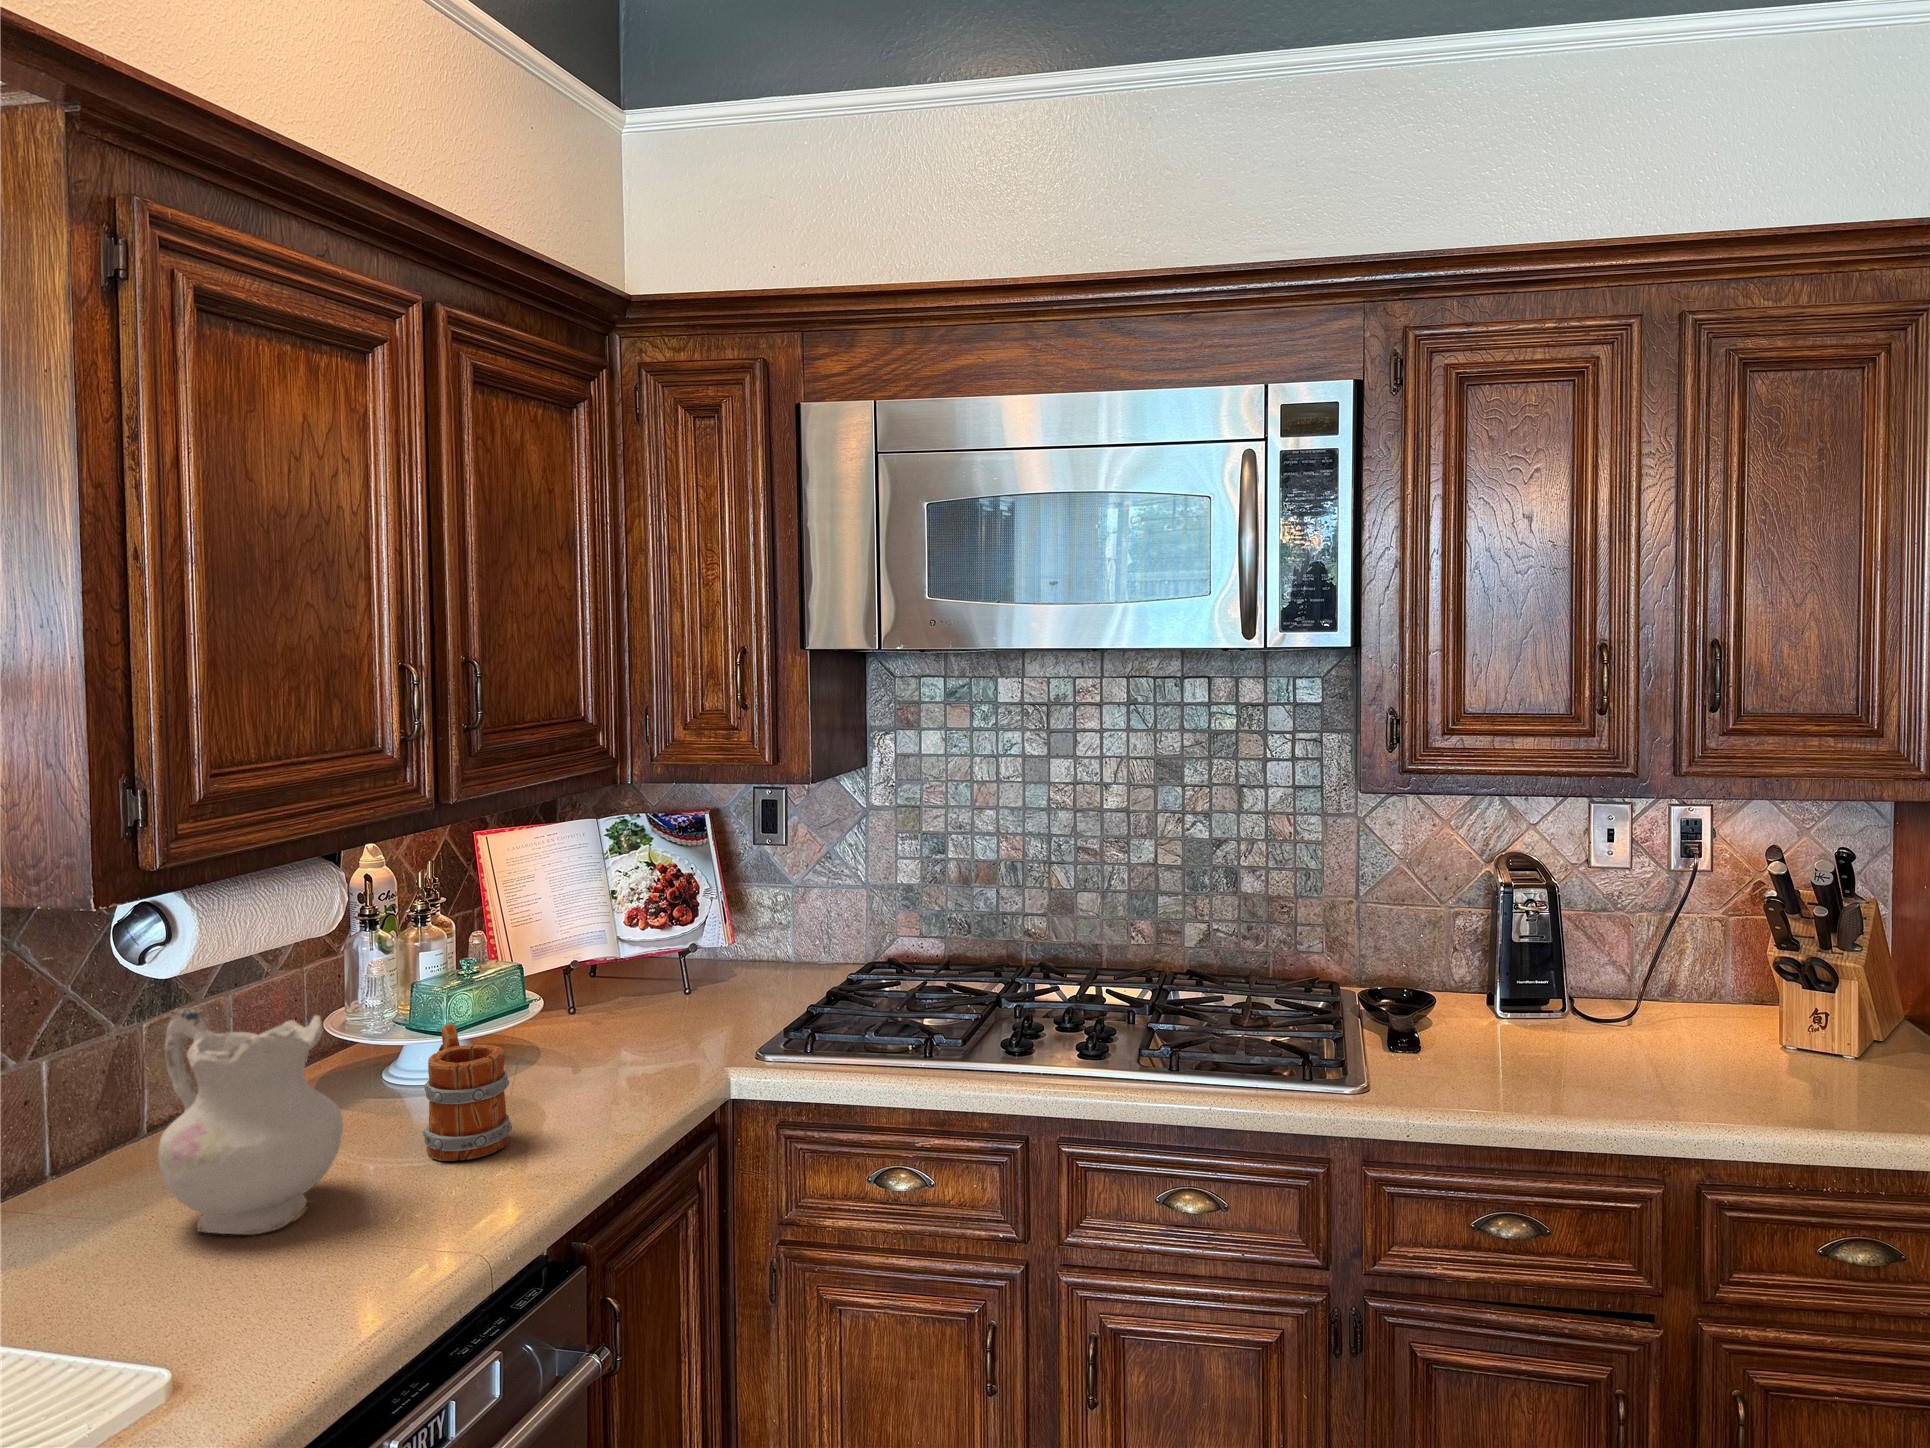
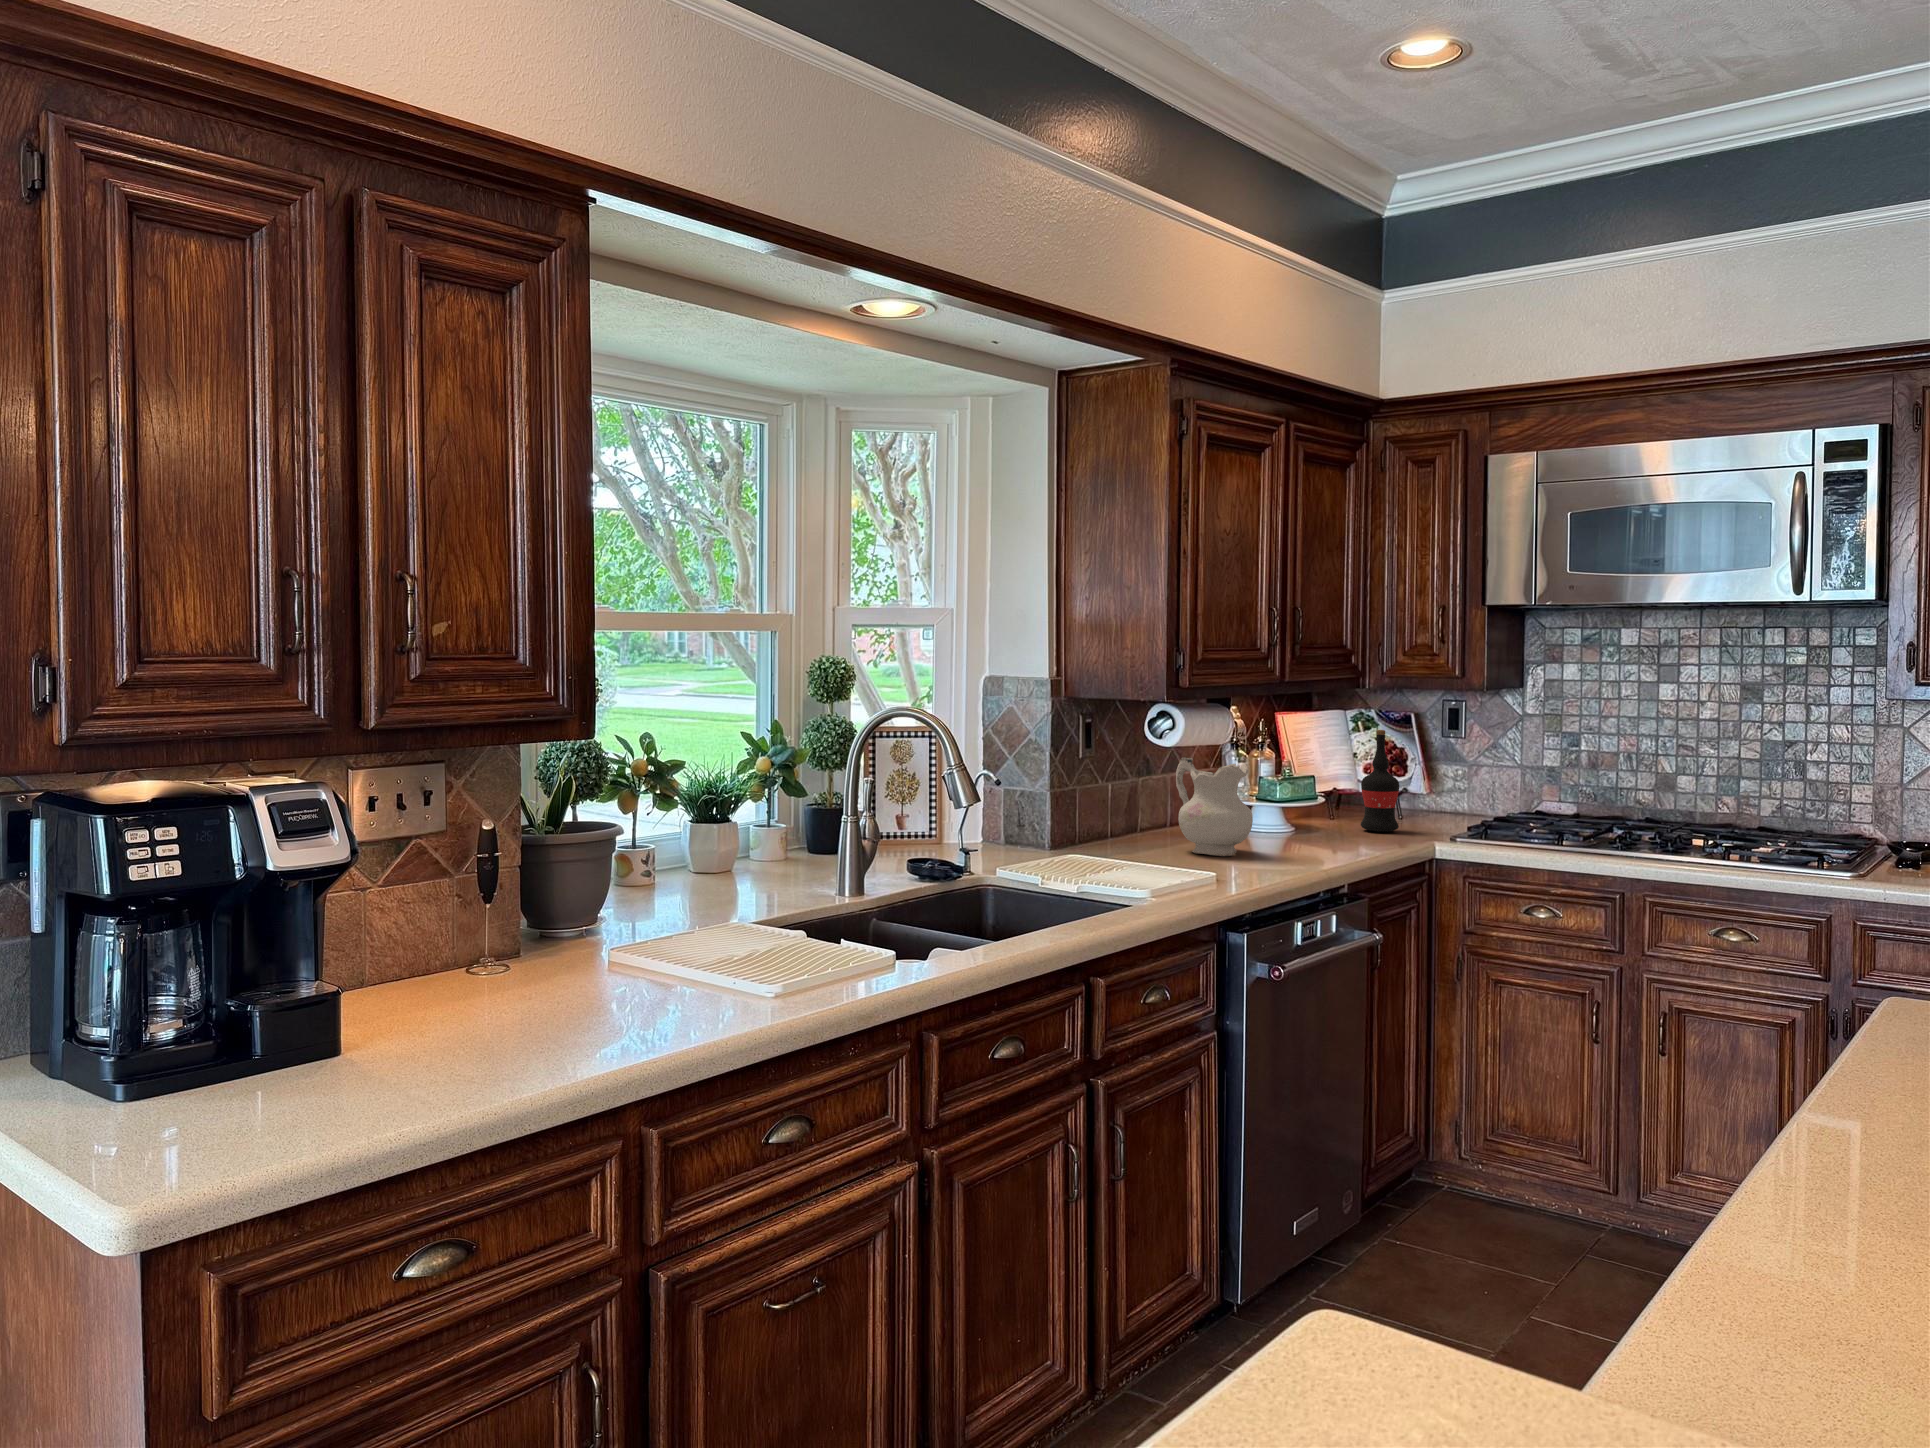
wine bottle: none [612,865,677,1042] -> present [1361,730,1399,832]
mug: present [423,1024,512,1161] -> none [1279,790,1323,851]

